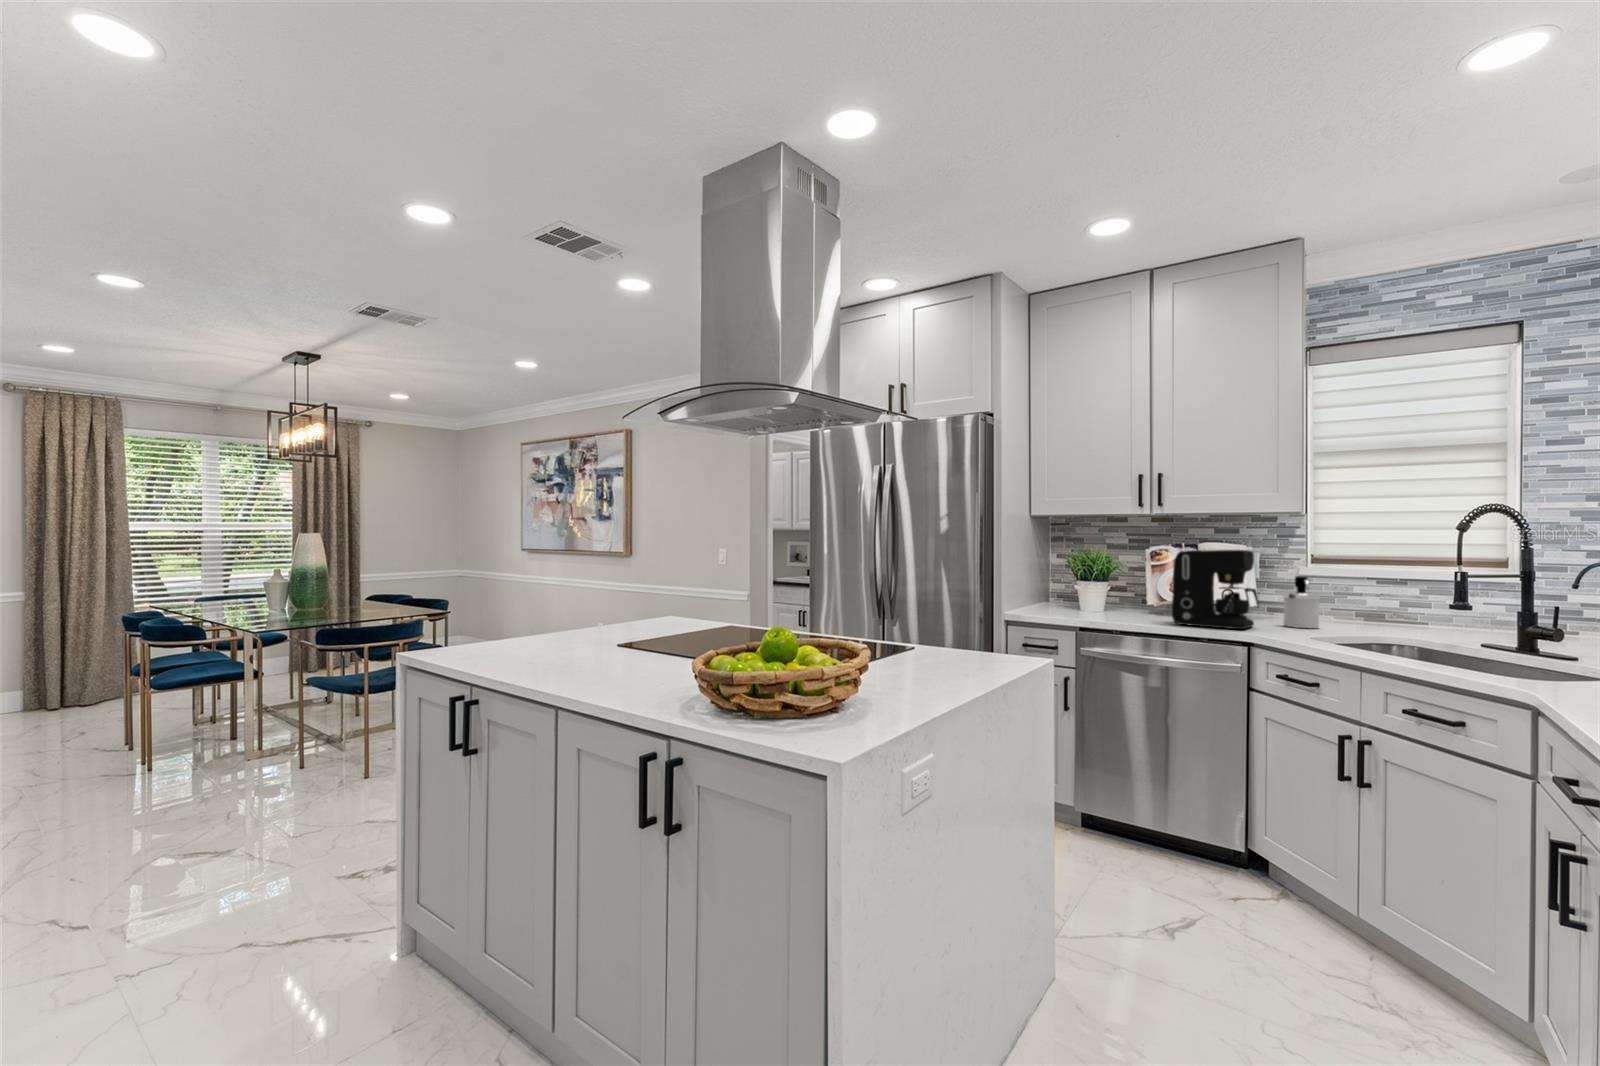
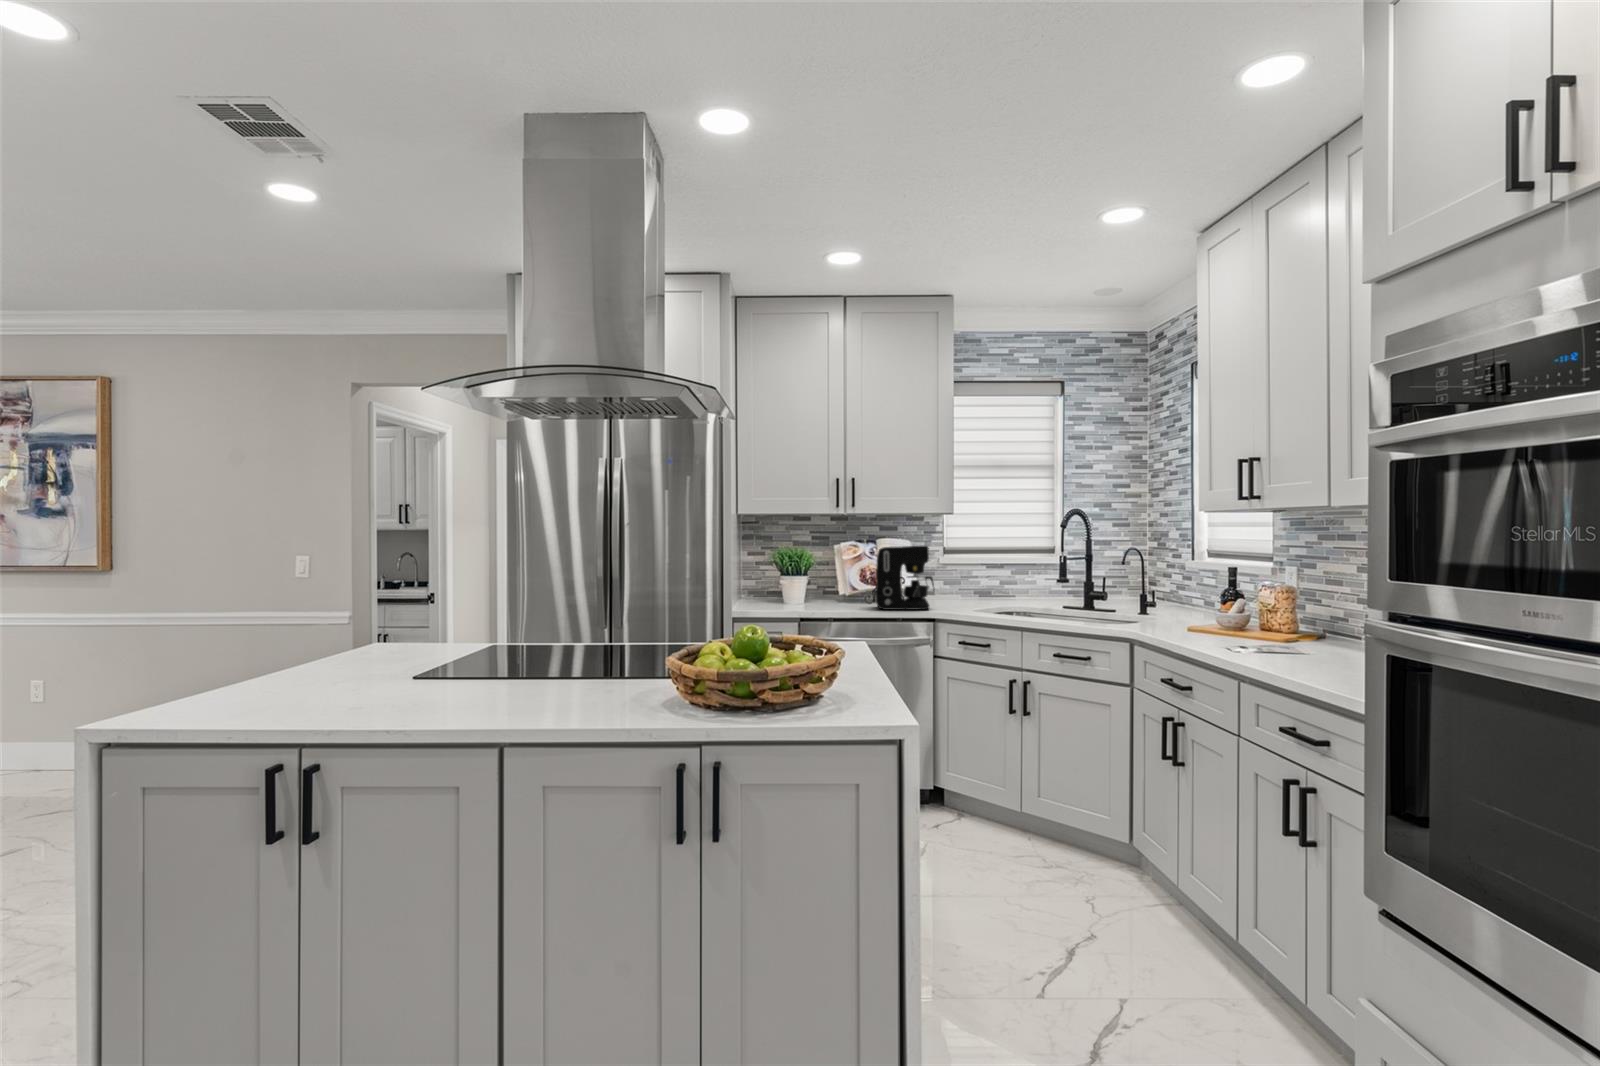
soap dispenser: present [1282,576,1320,628] -> none [939,564,963,605]

